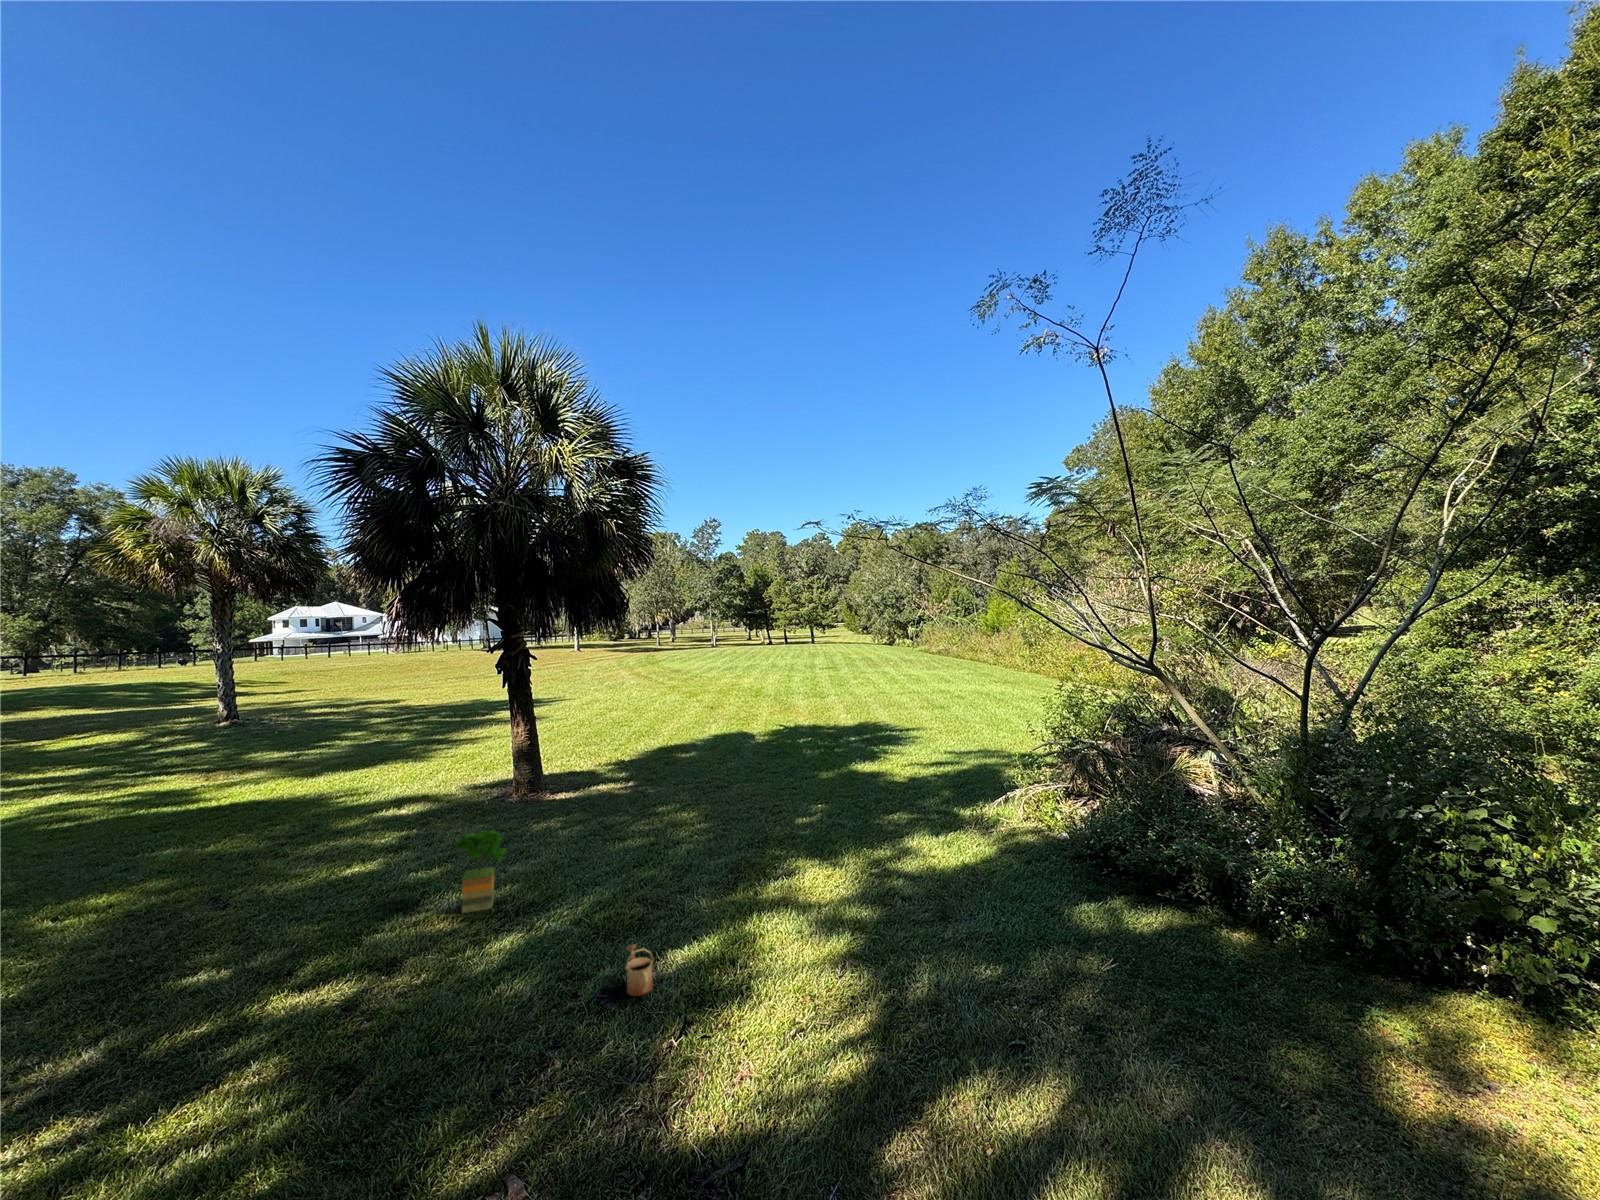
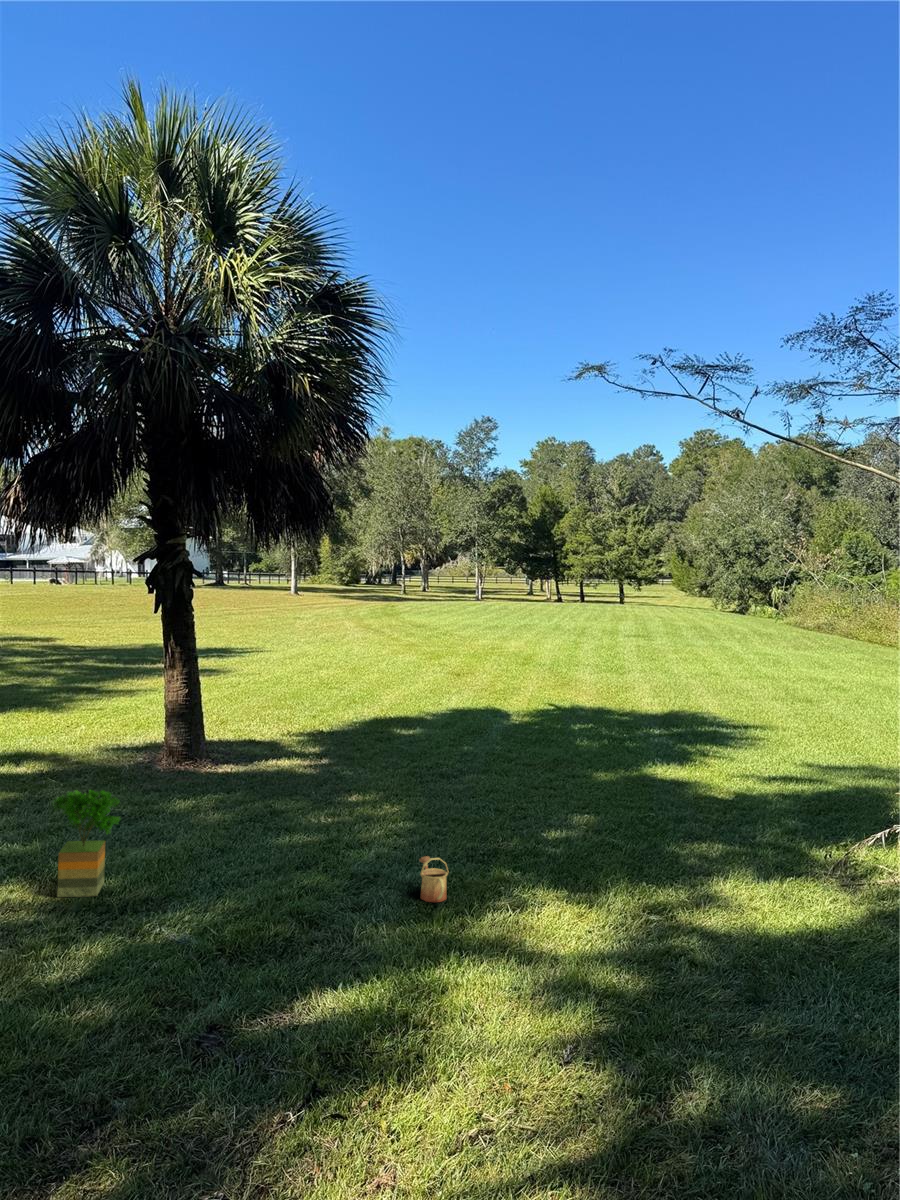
watering can: present [625,944,653,996] -> present [419,856,449,902]

